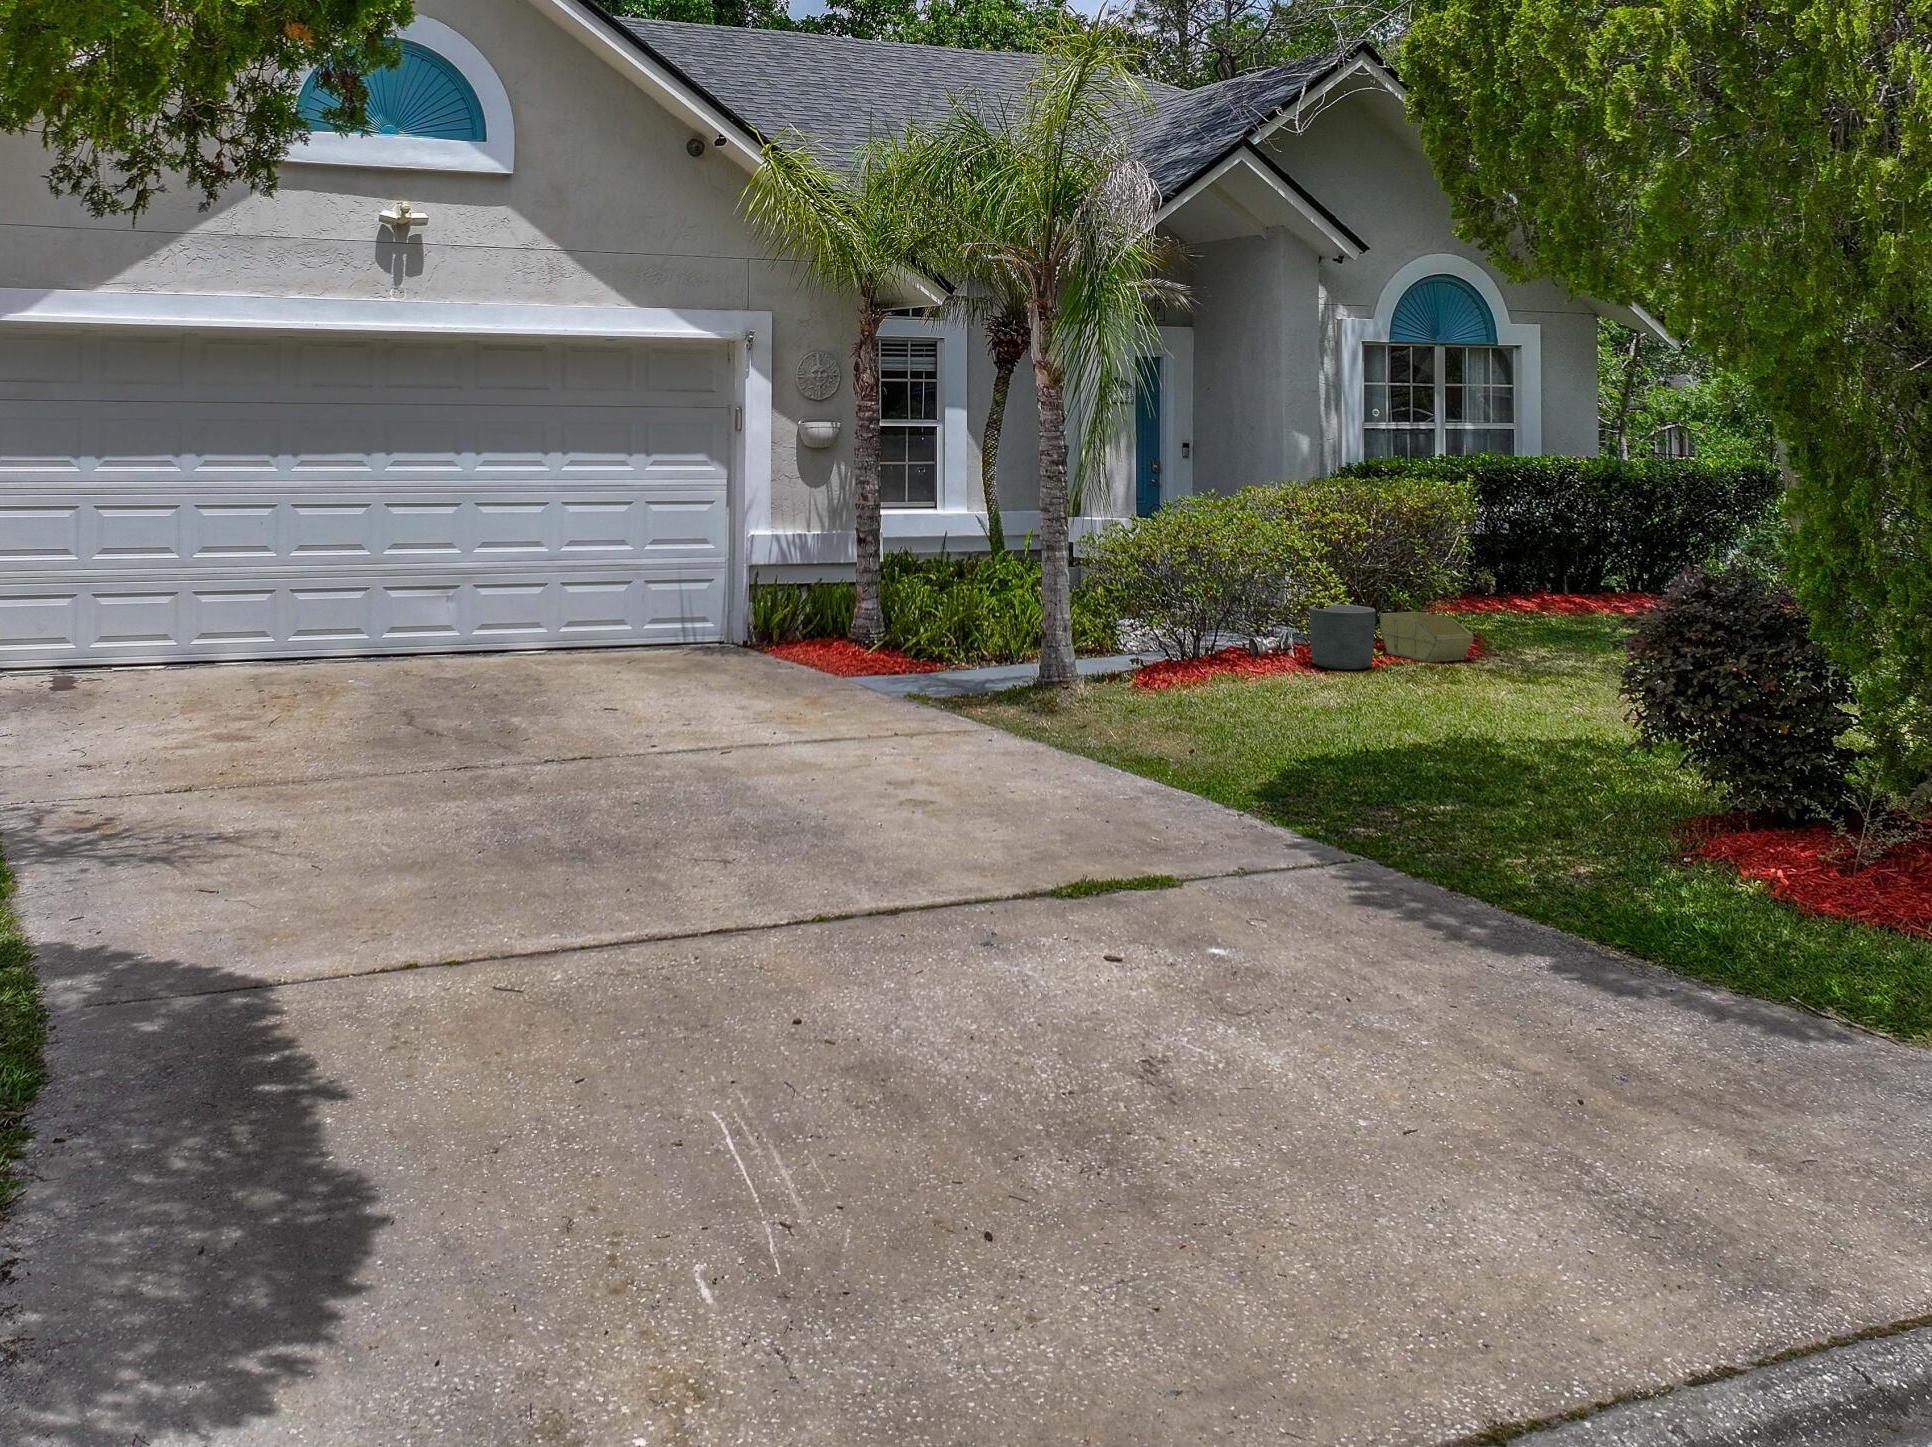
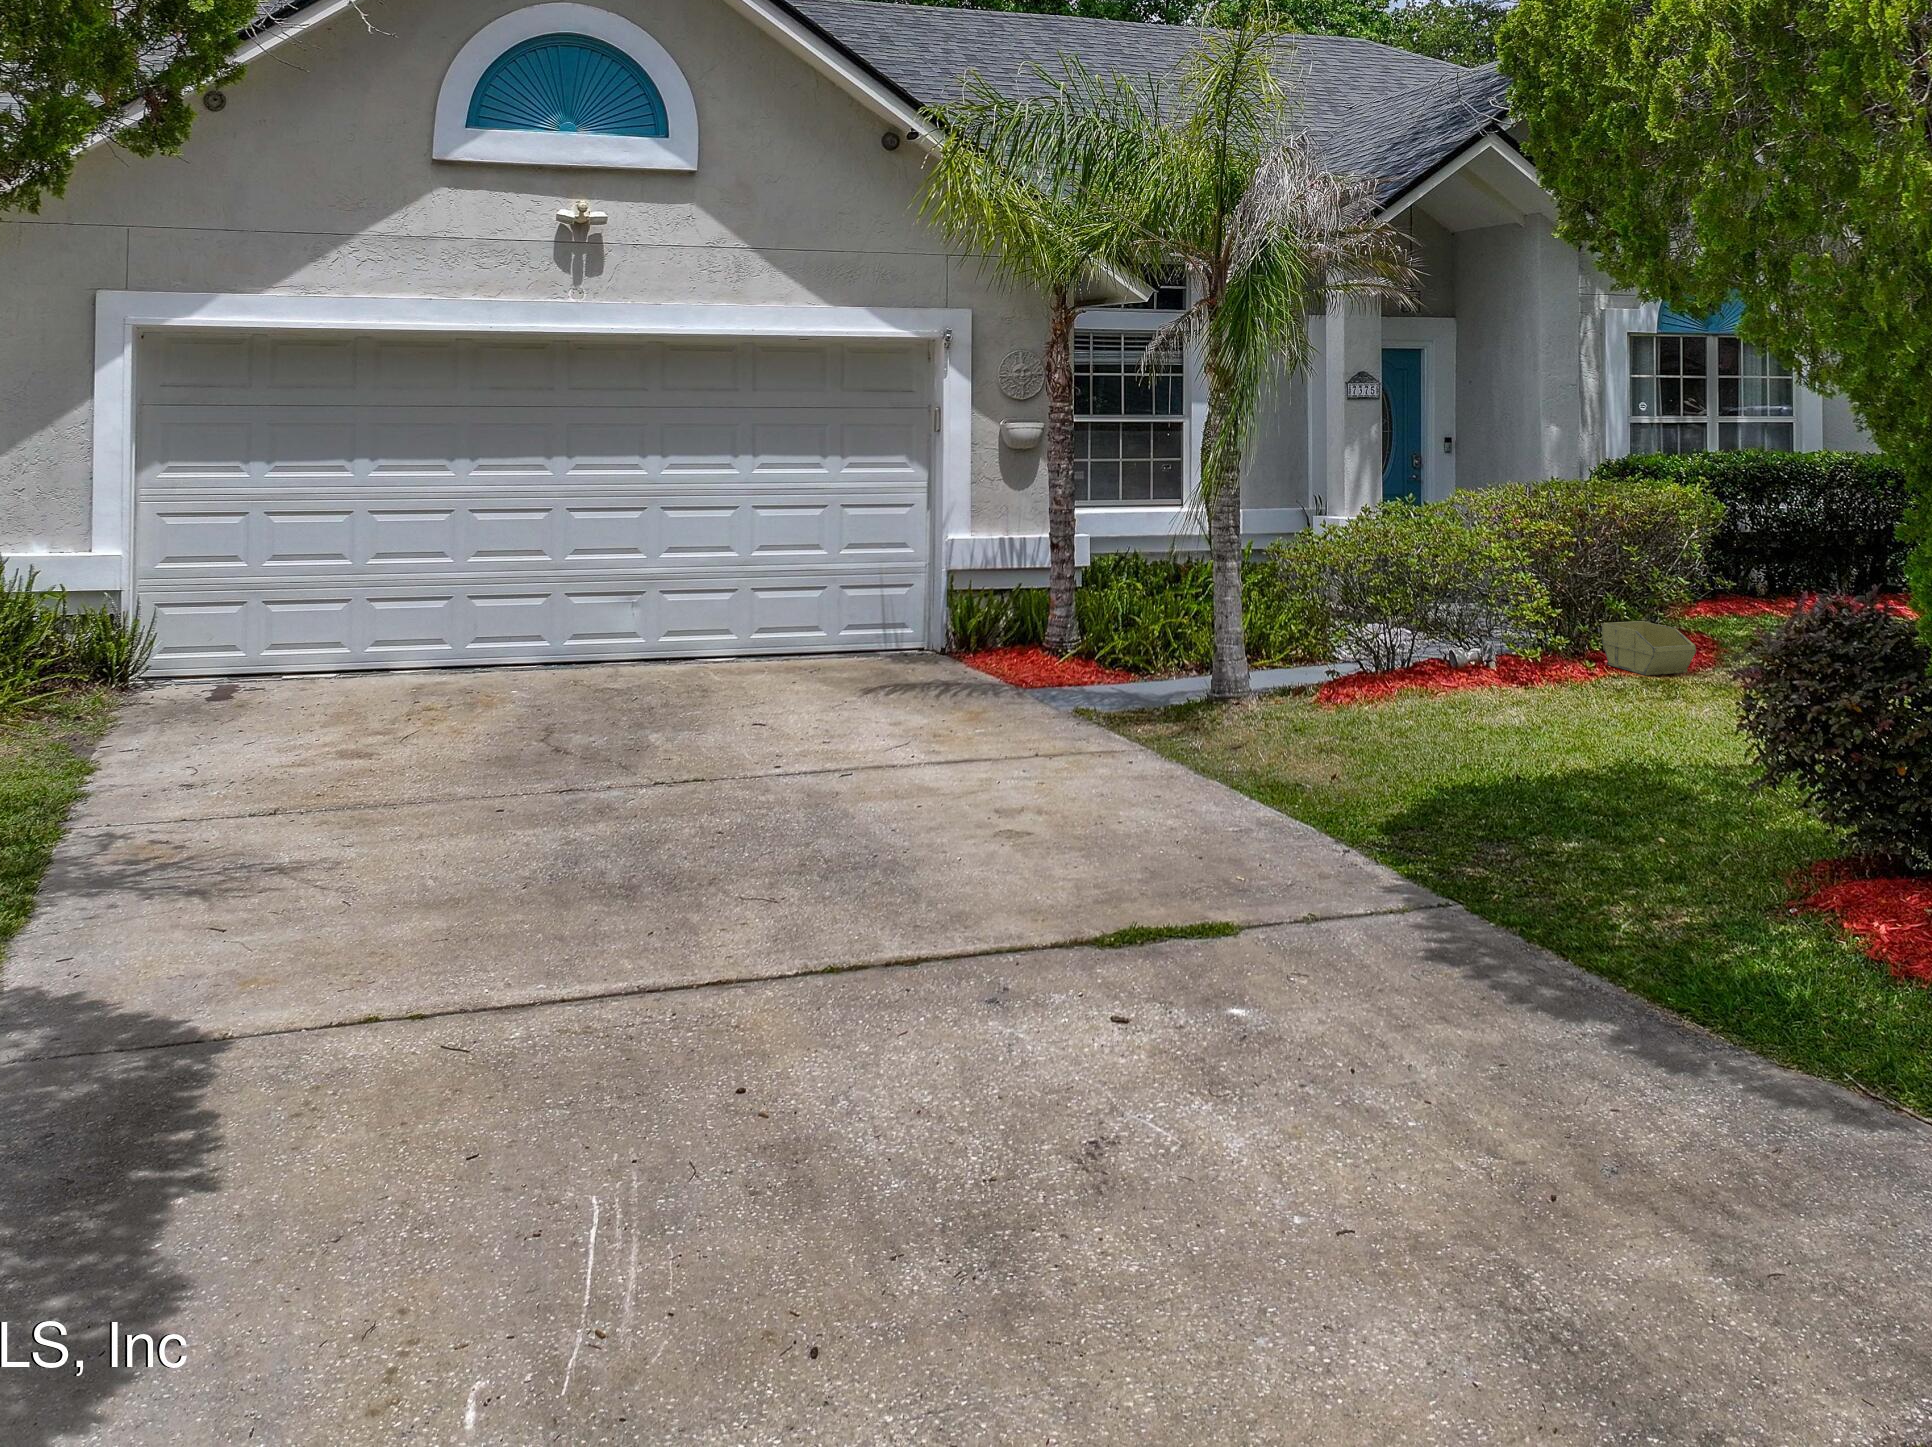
planter: present [1309,604,1375,670] -> none [1517,614,1586,683]

